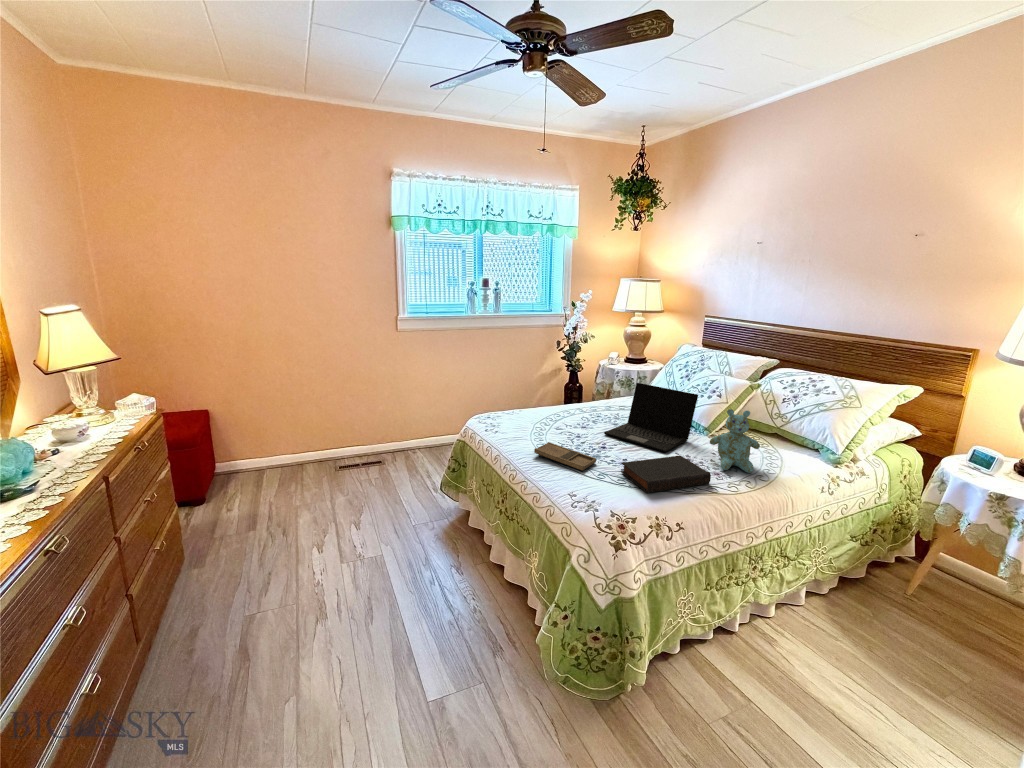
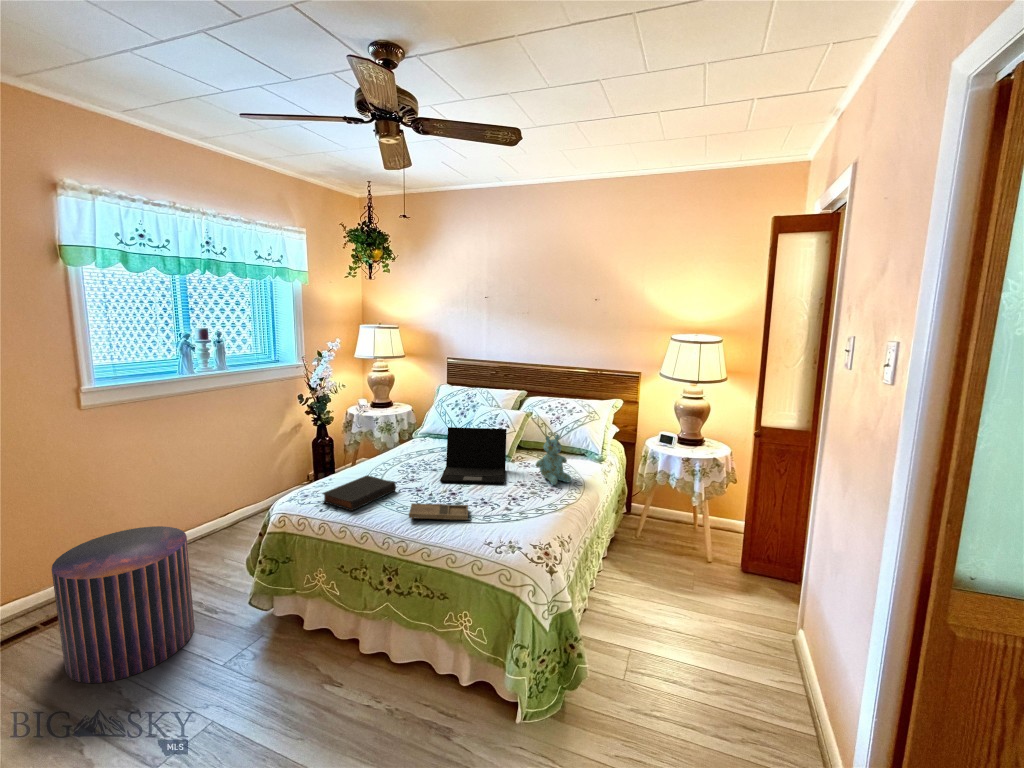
pouf: none [347,413,422,506] -> present [52,526,194,683]
book: present [621,455,711,493] -> present [322,475,396,511]

